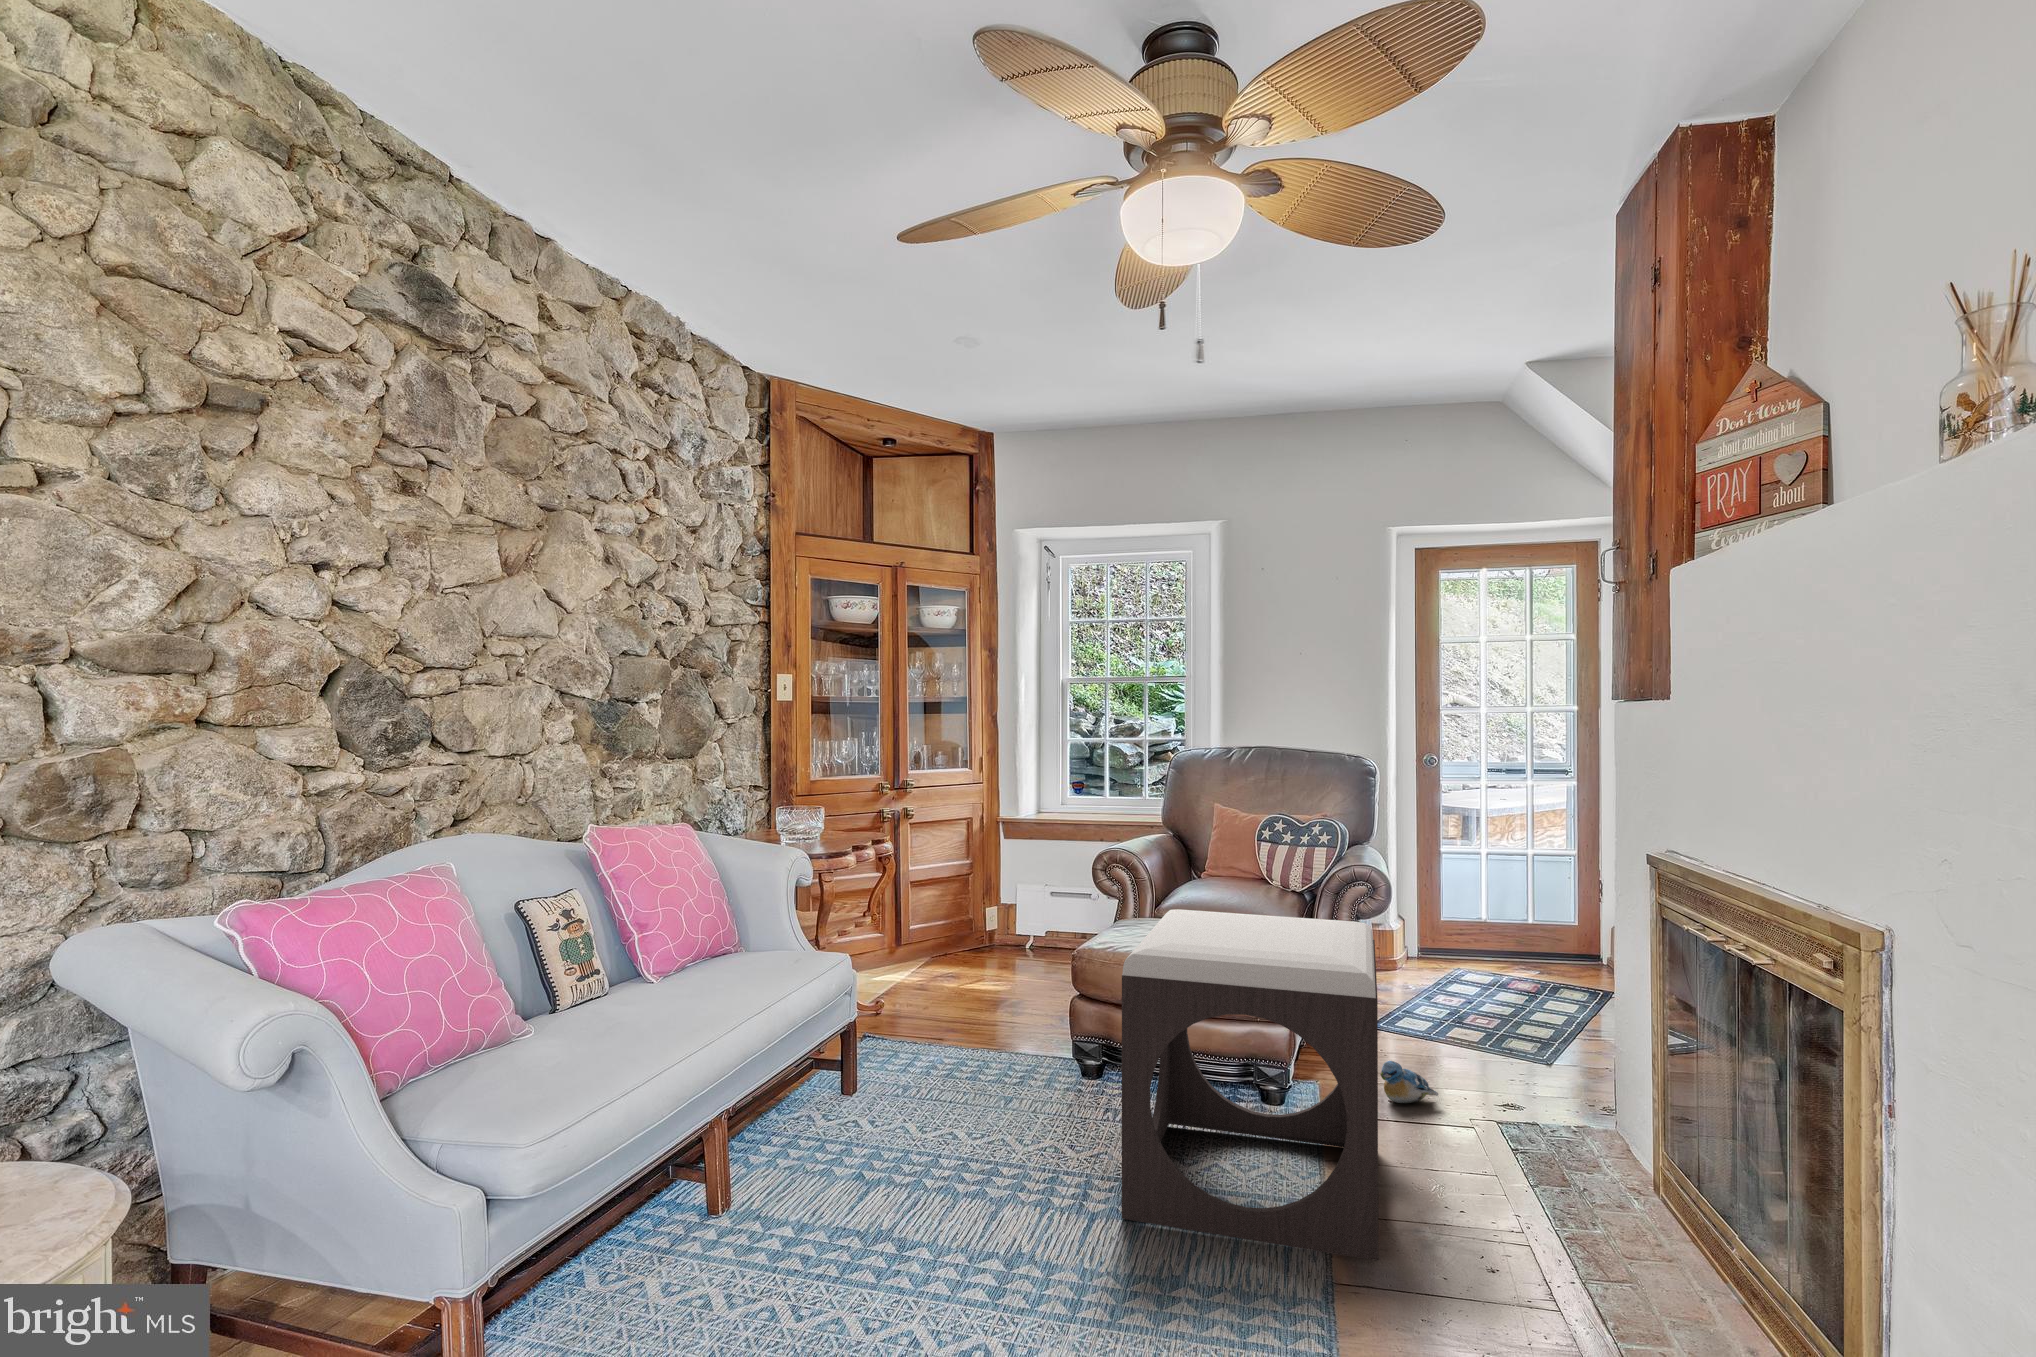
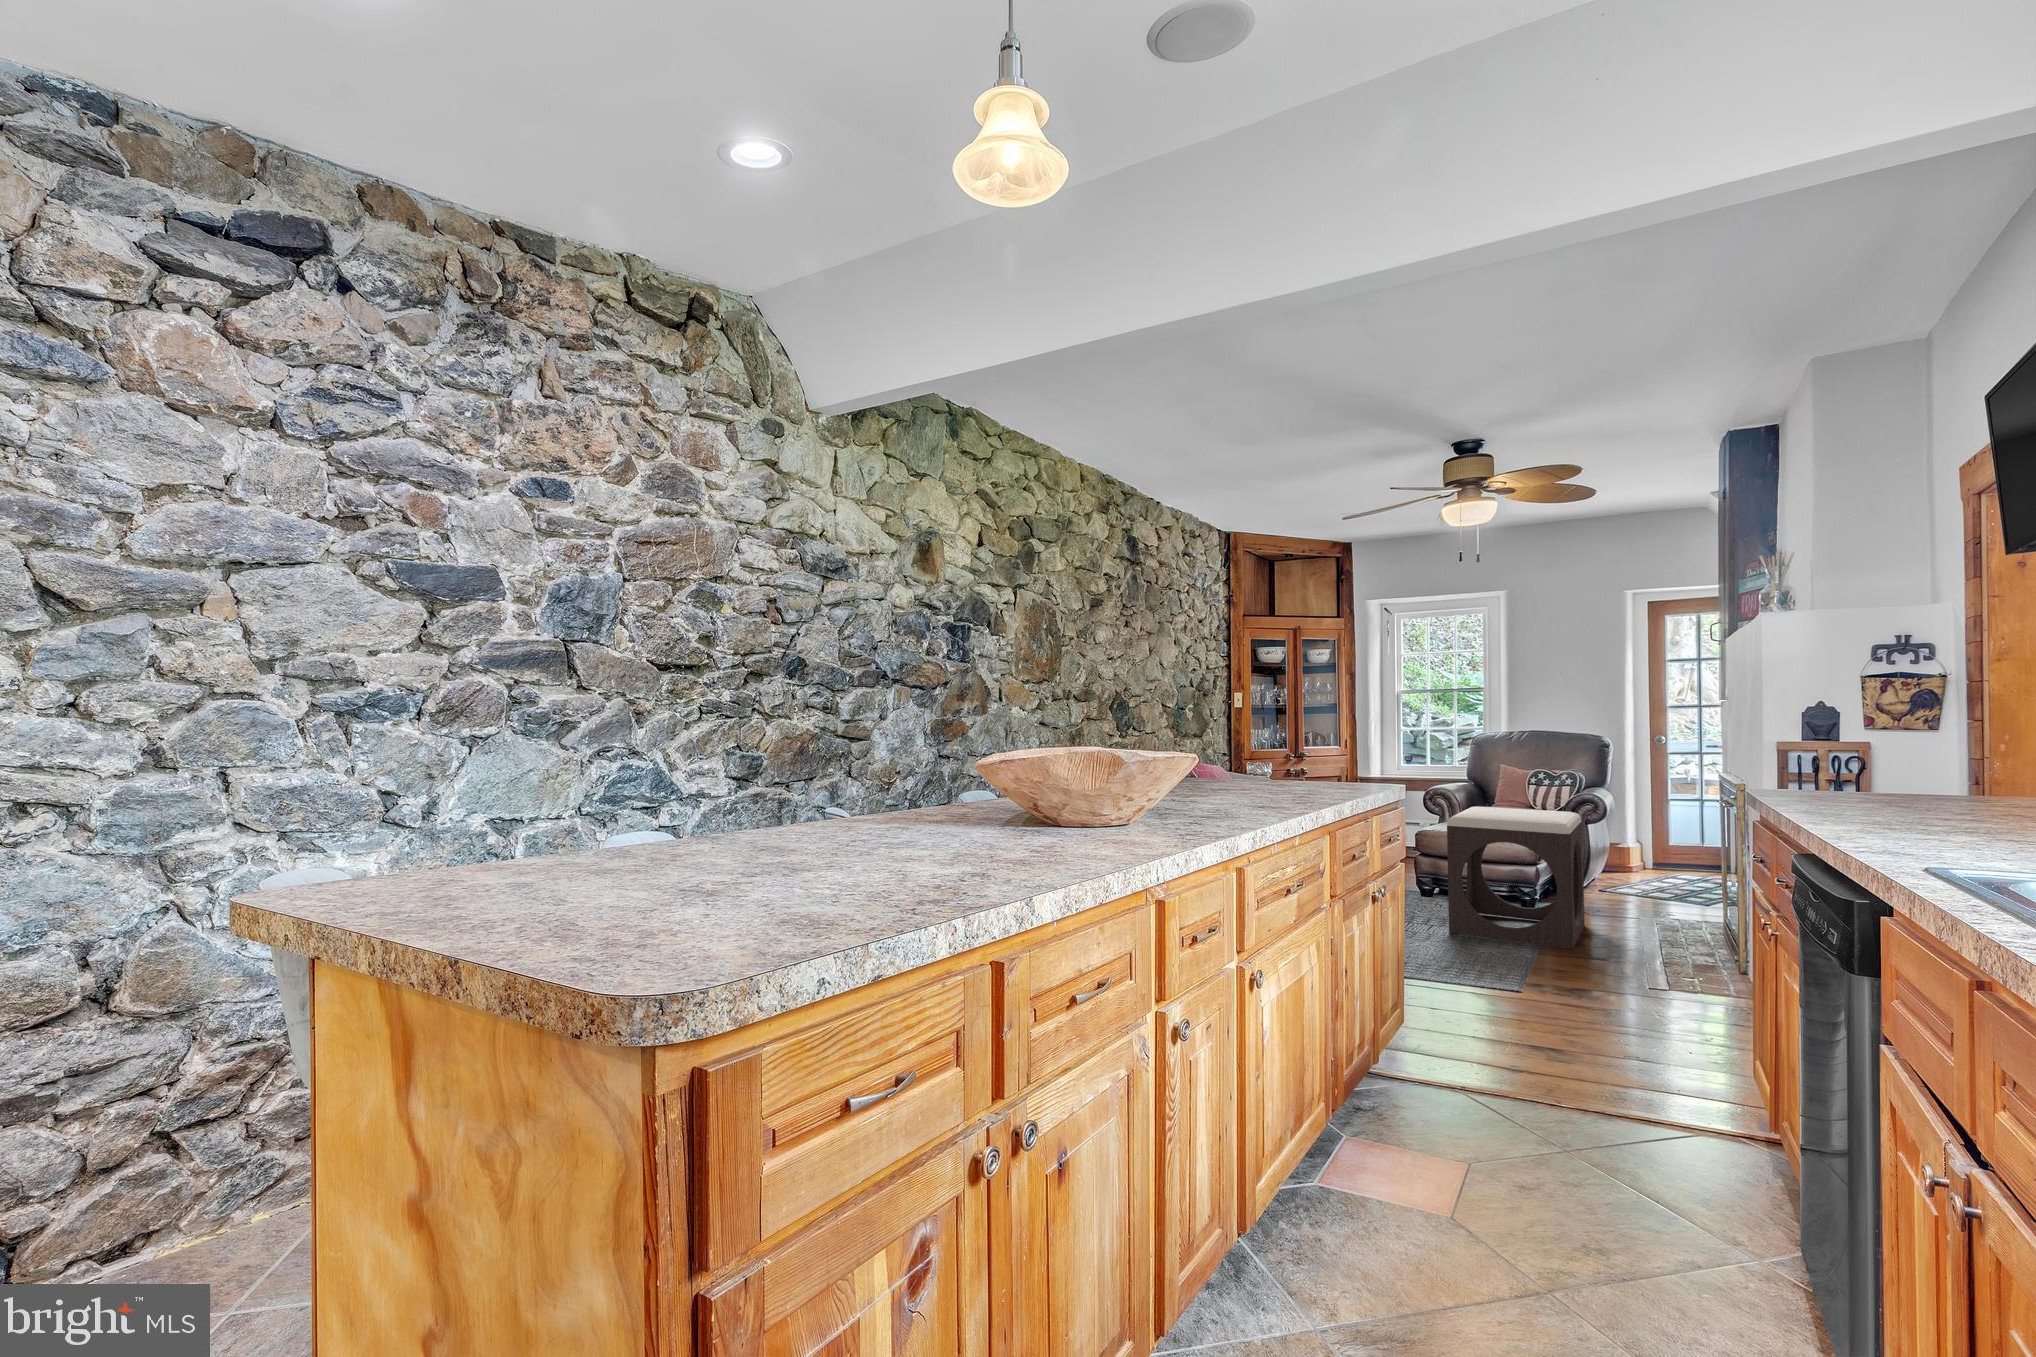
plush toy: present [1380,1061,1438,1103] -> none [1594,892,1629,915]

